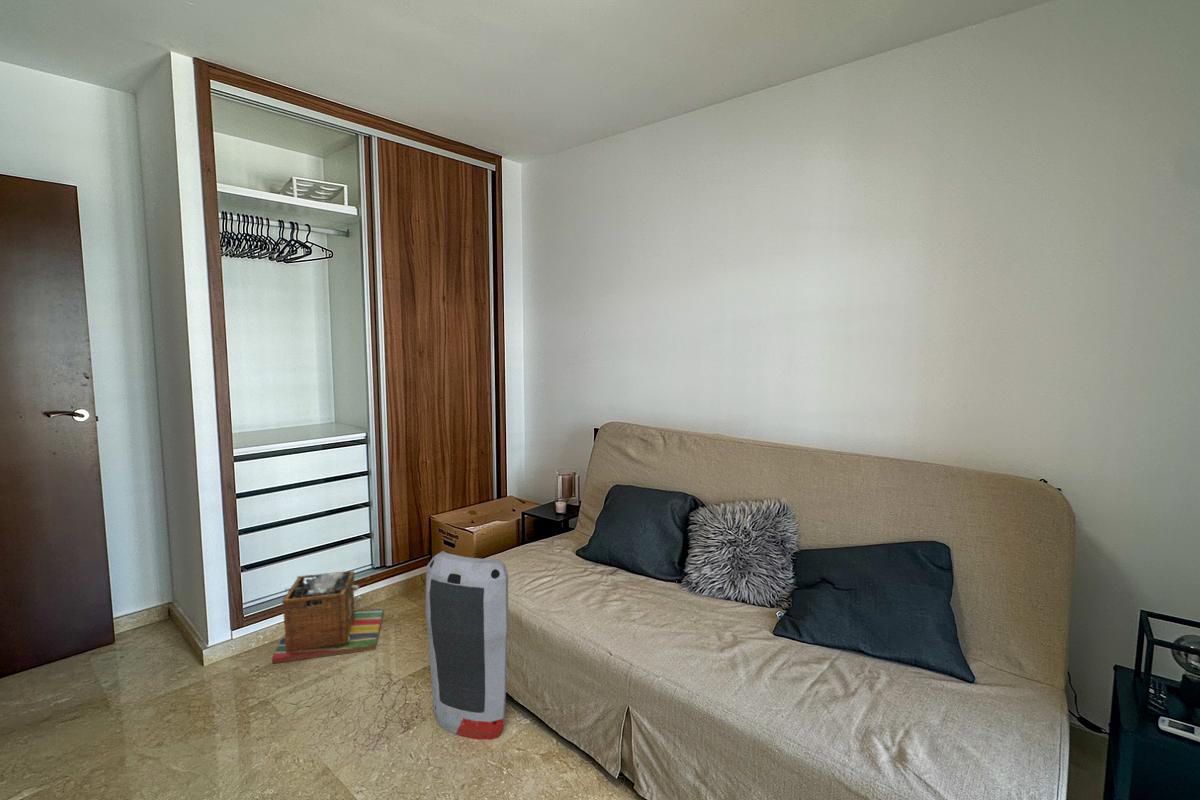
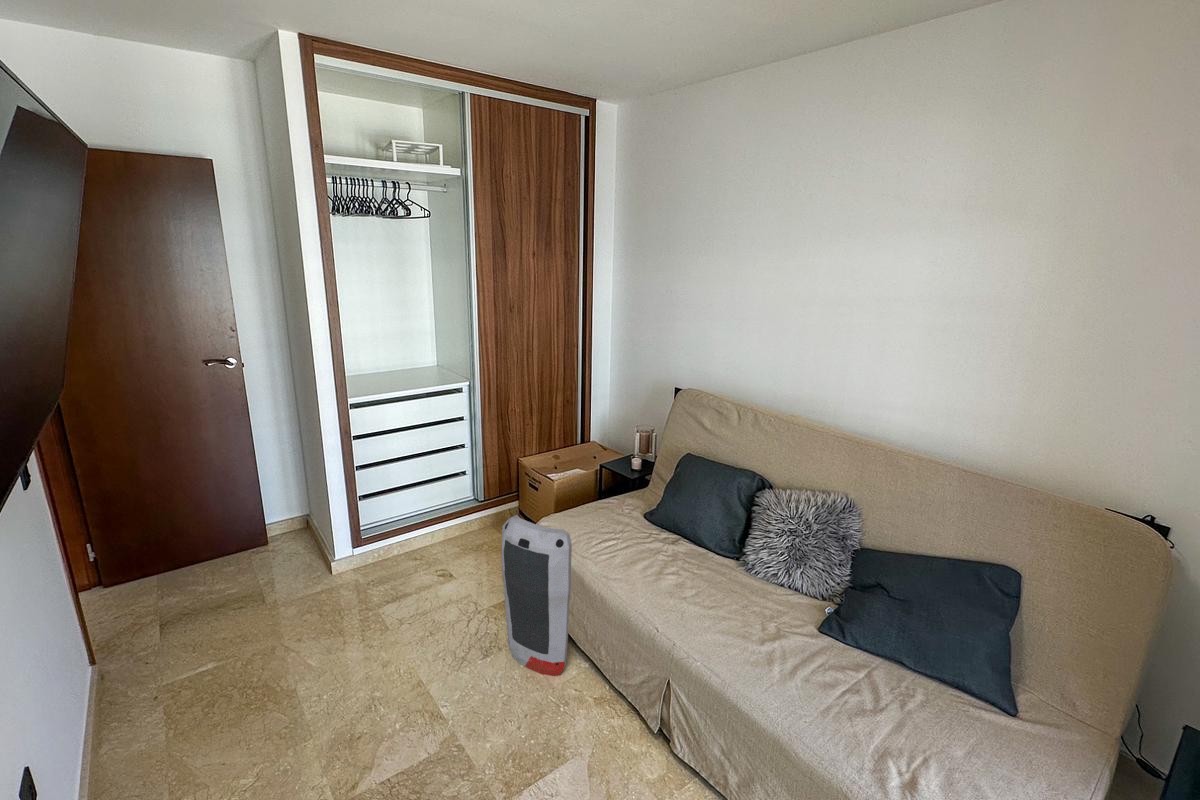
laundry basket: present [272,571,383,663] -> none [384,506,475,580]

